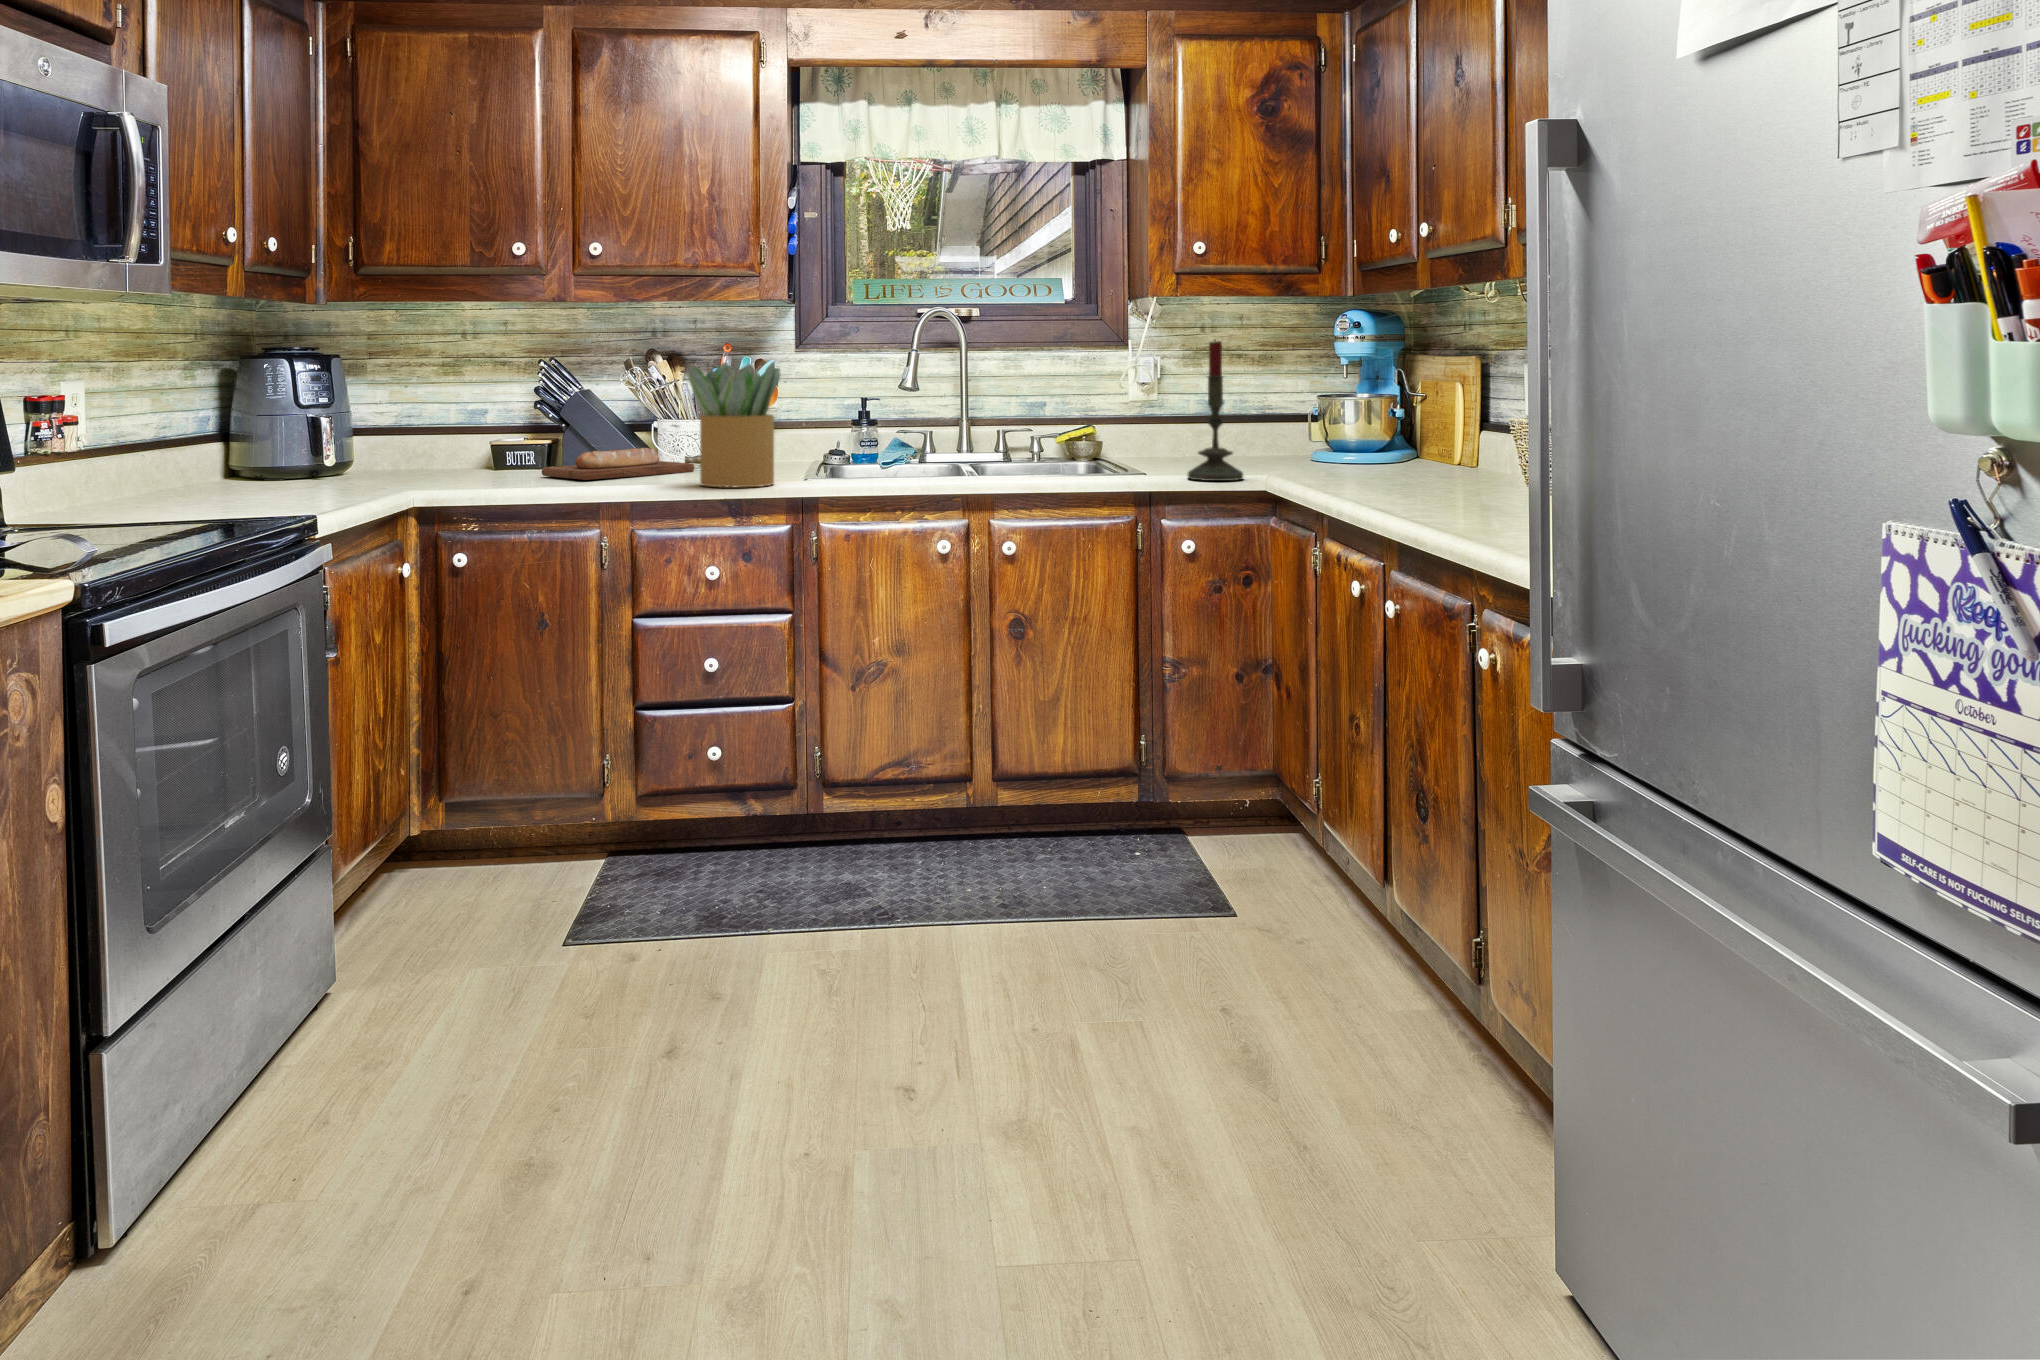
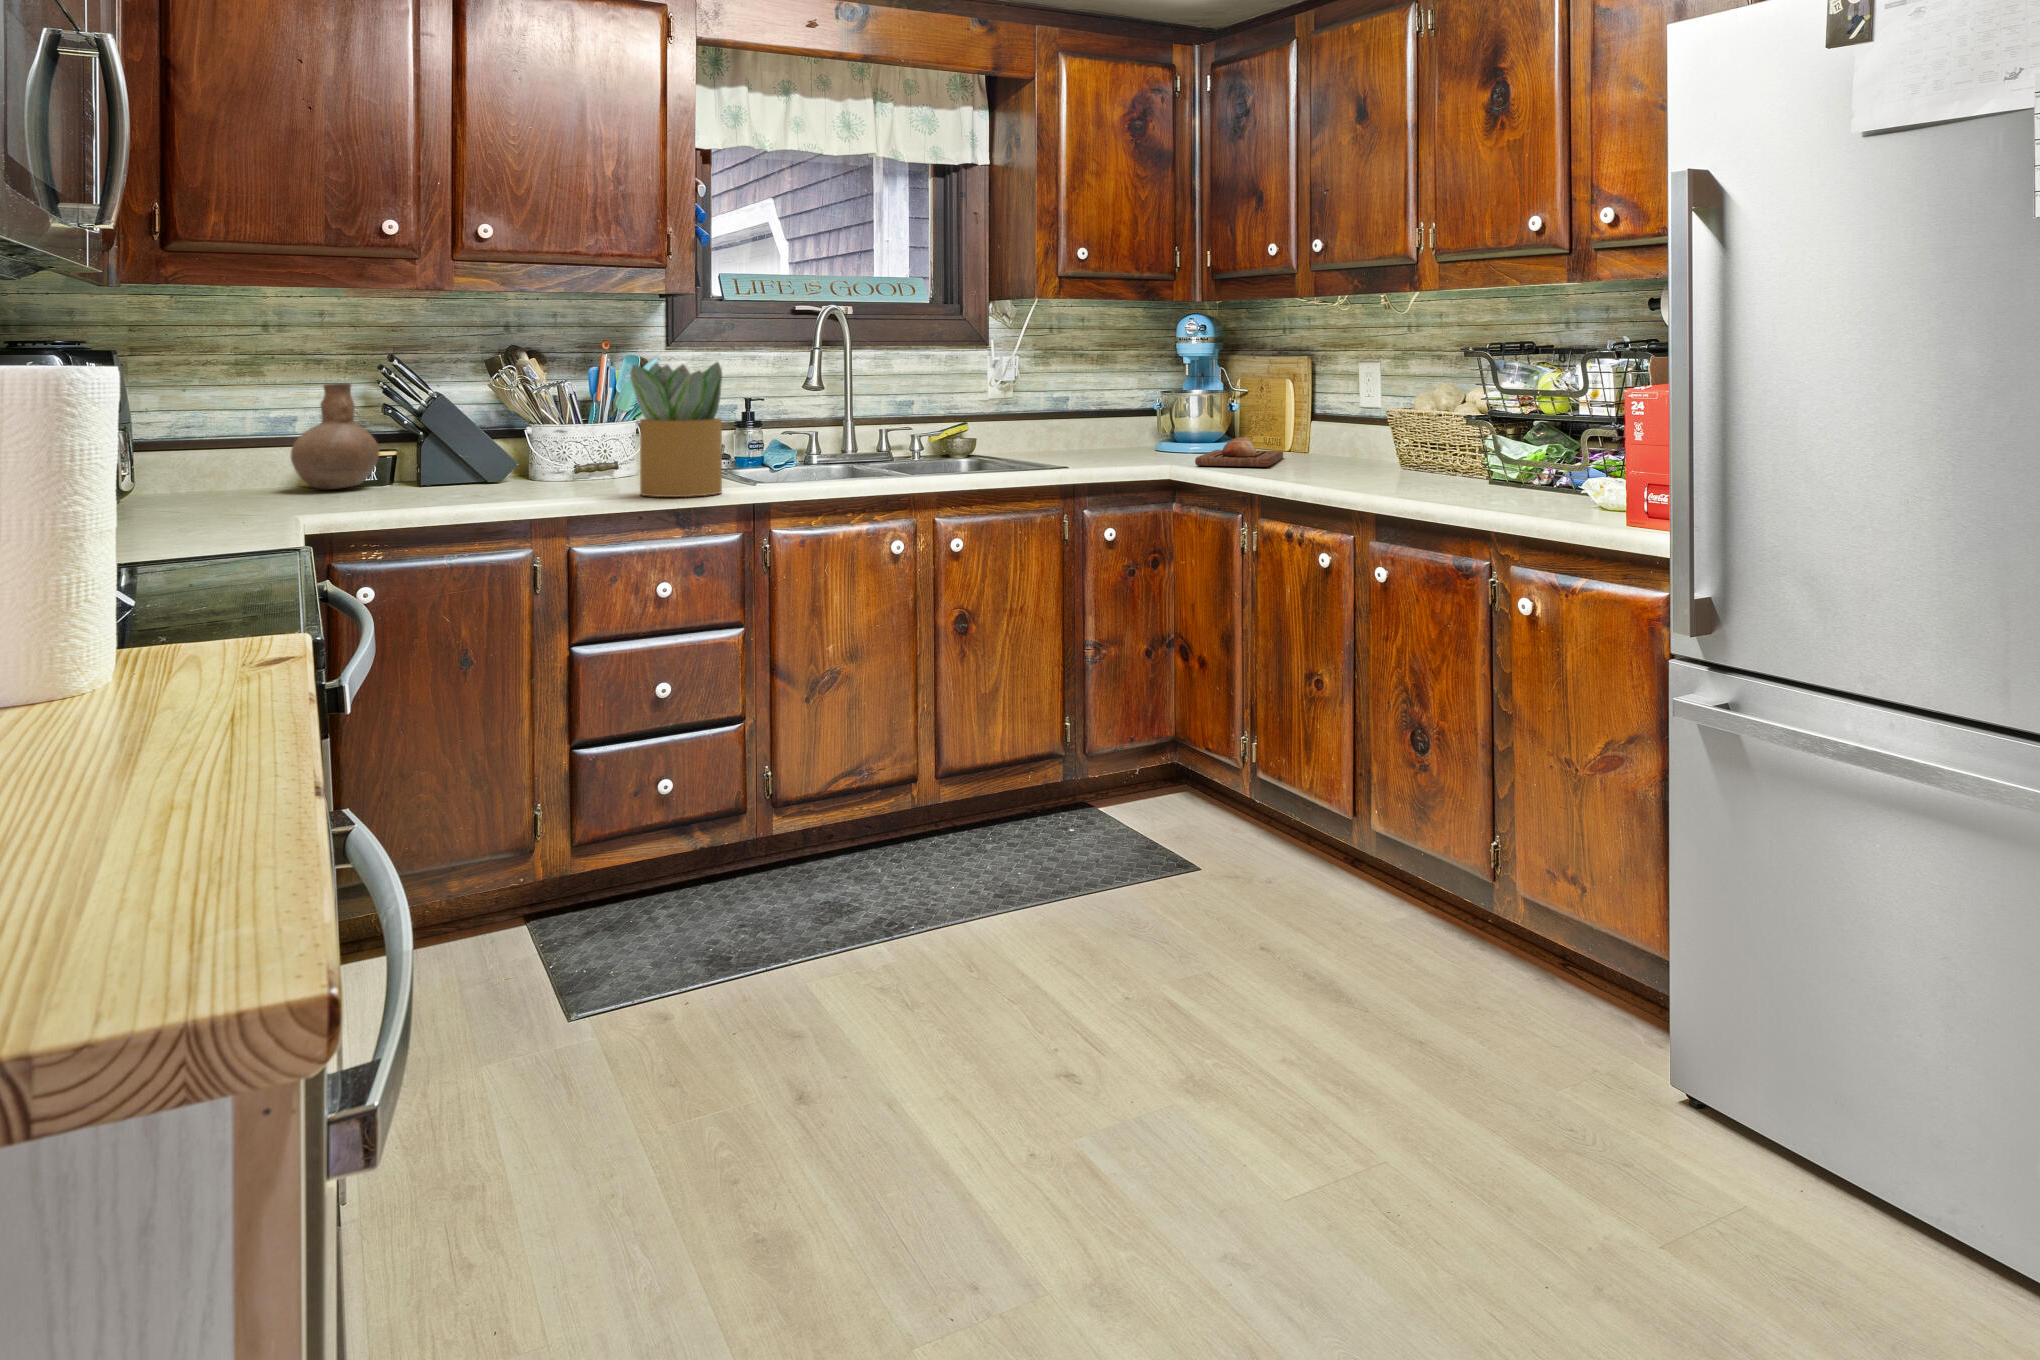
candle: present [1188,339,1243,481] -> none [1103,338,1155,472]
vase: none [467,379,539,470] -> present [291,383,380,489]
bread loaf: present [542,448,694,480] -> present [1195,437,1283,467]

